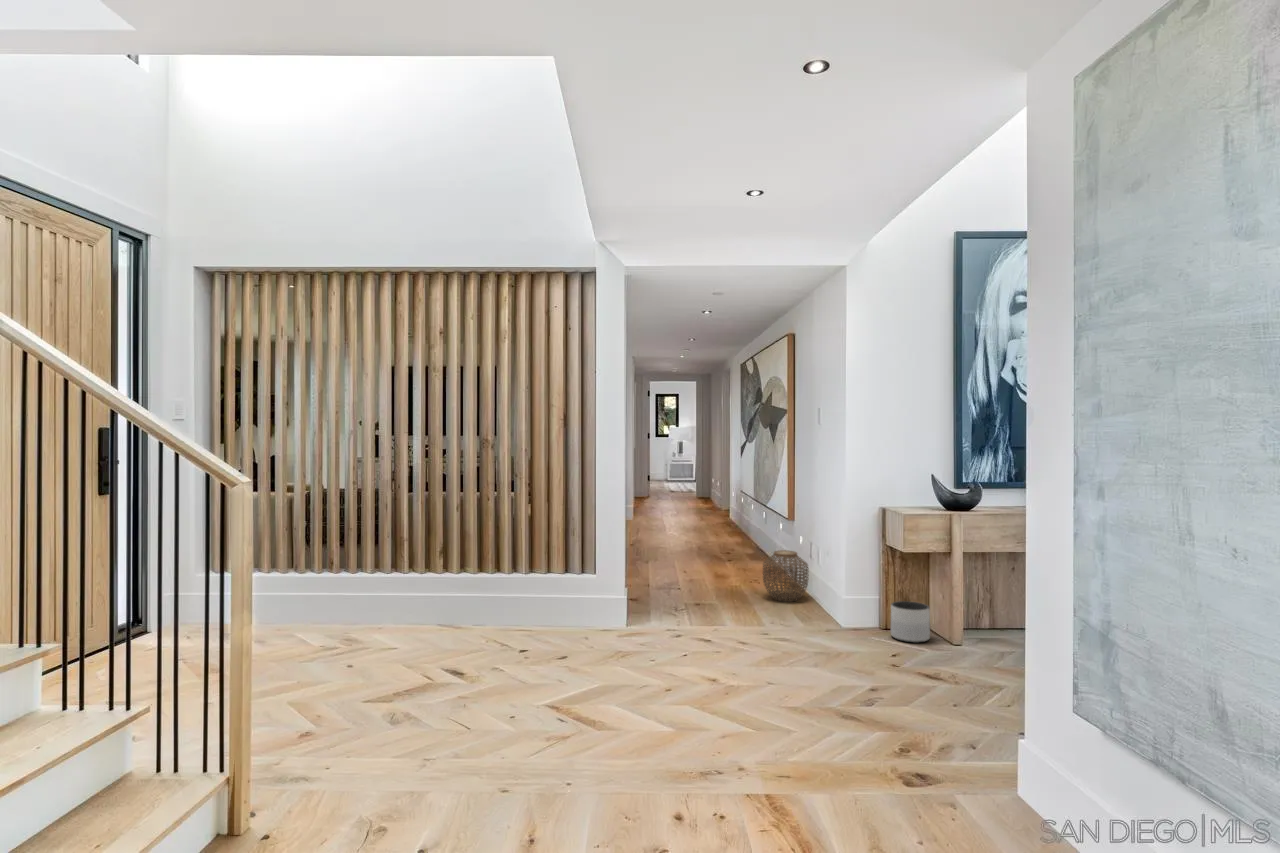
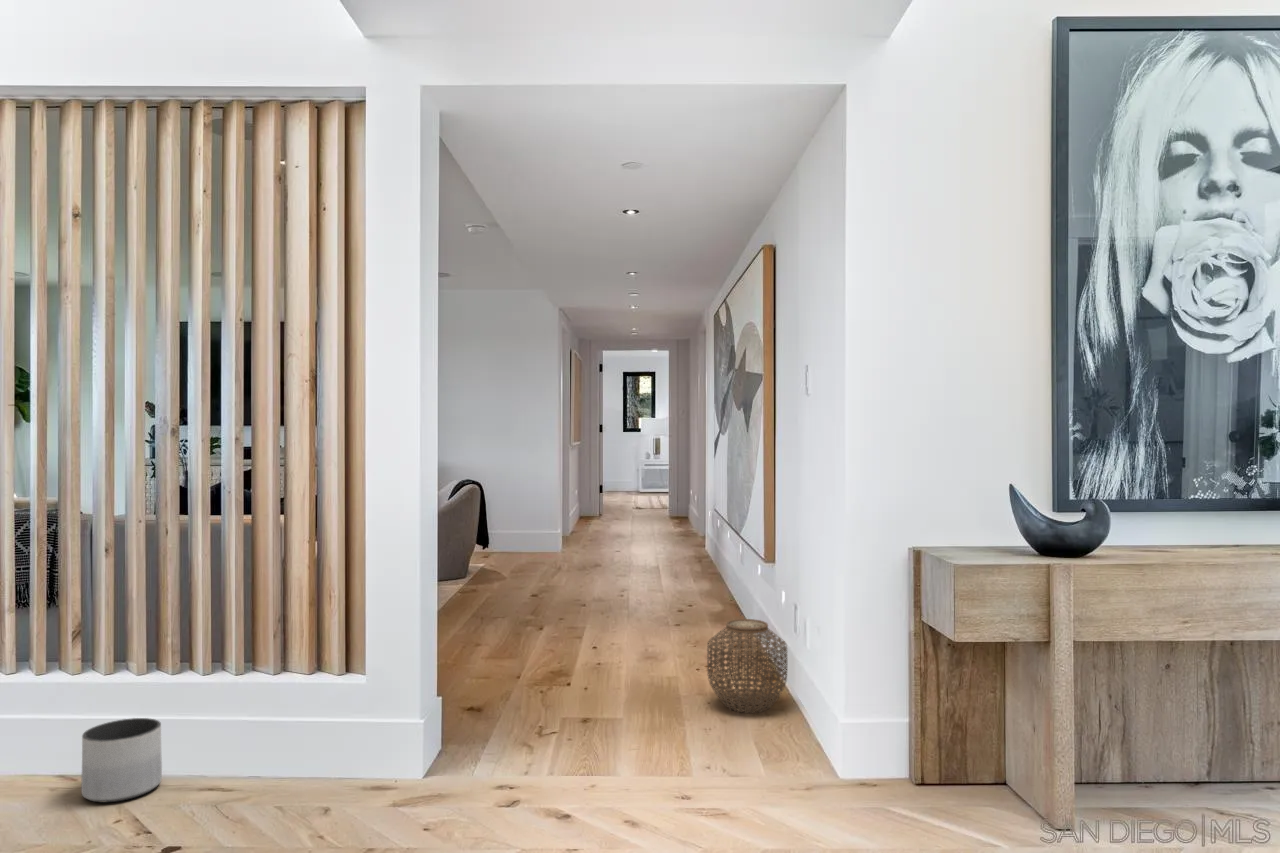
planter: present [891,601,930,643] -> present [81,718,162,802]

